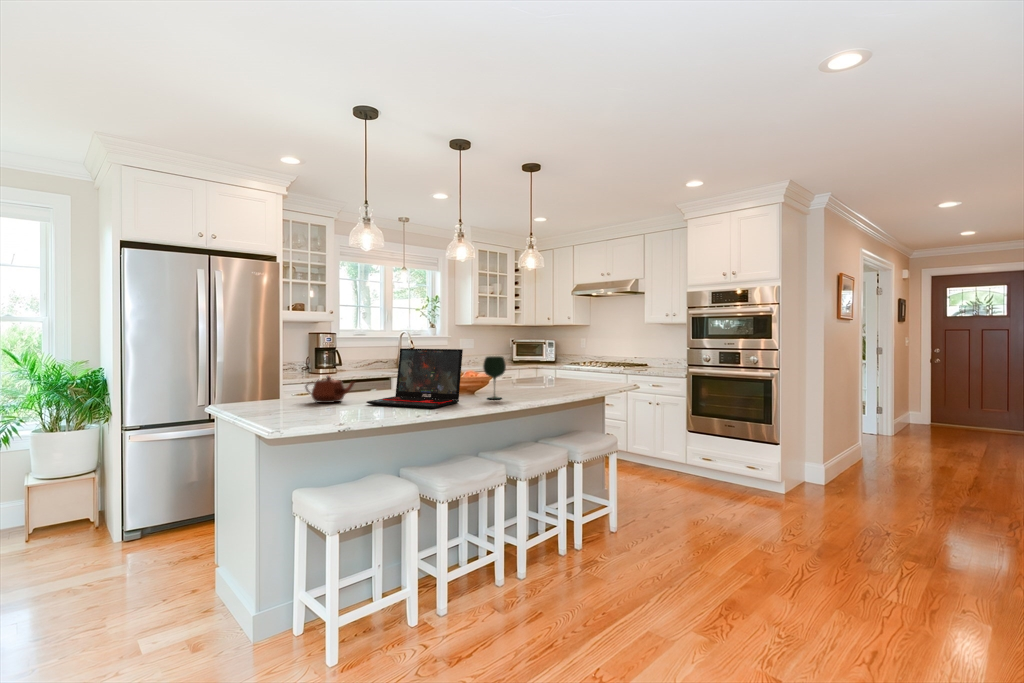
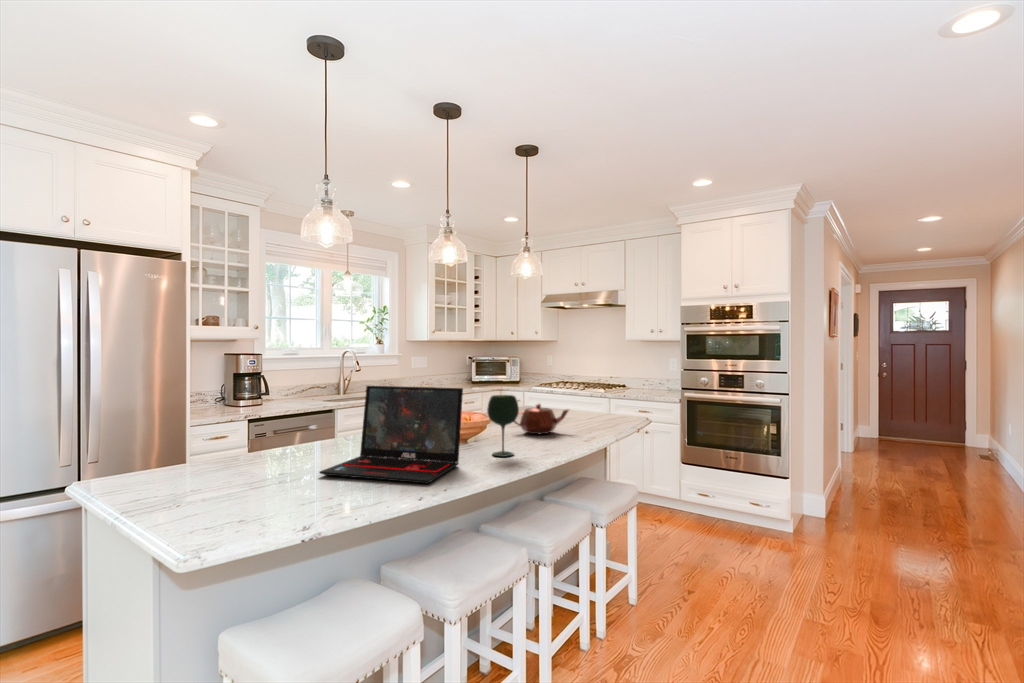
teapot: present [305,376,355,403] -> present [514,404,568,434]

